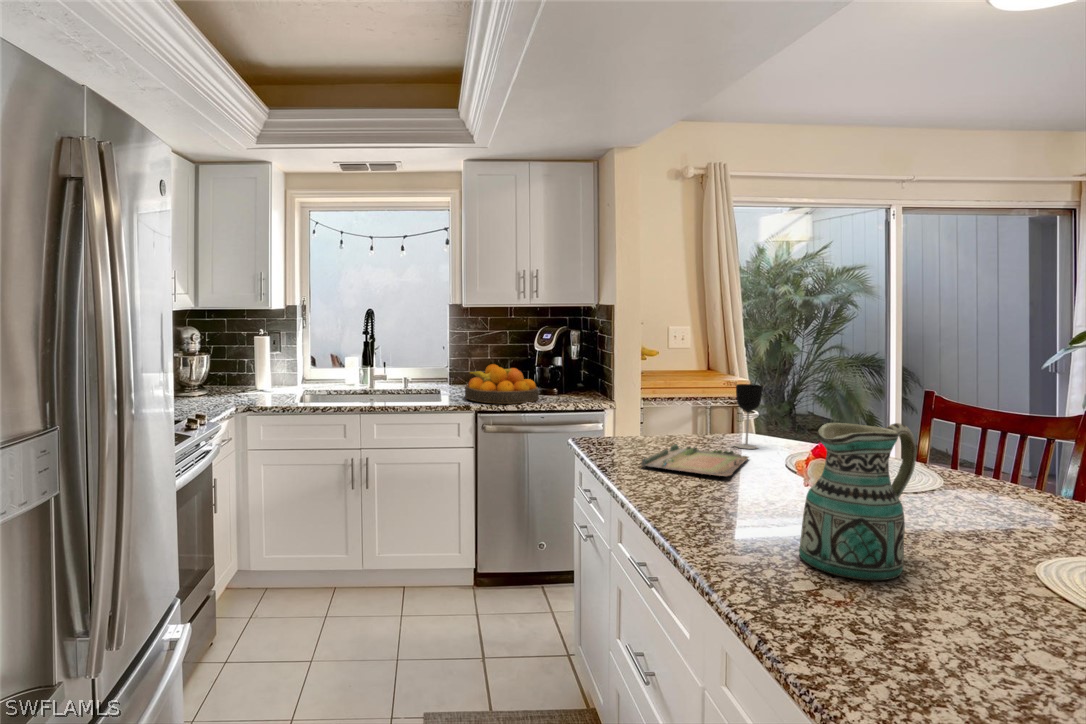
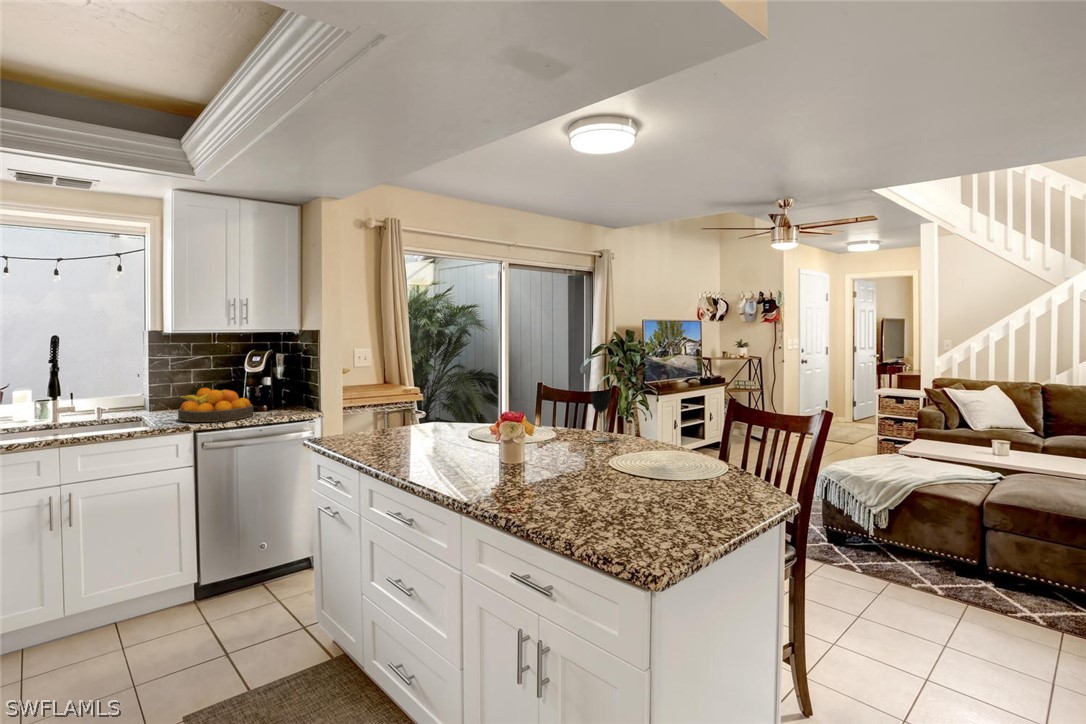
wine glass: present [735,384,763,449] -> present [591,391,610,441]
ceramic pitcher: present [799,423,916,580] -> none [504,396,558,484]
tray: present [641,444,749,476] -> none [378,426,448,449]

